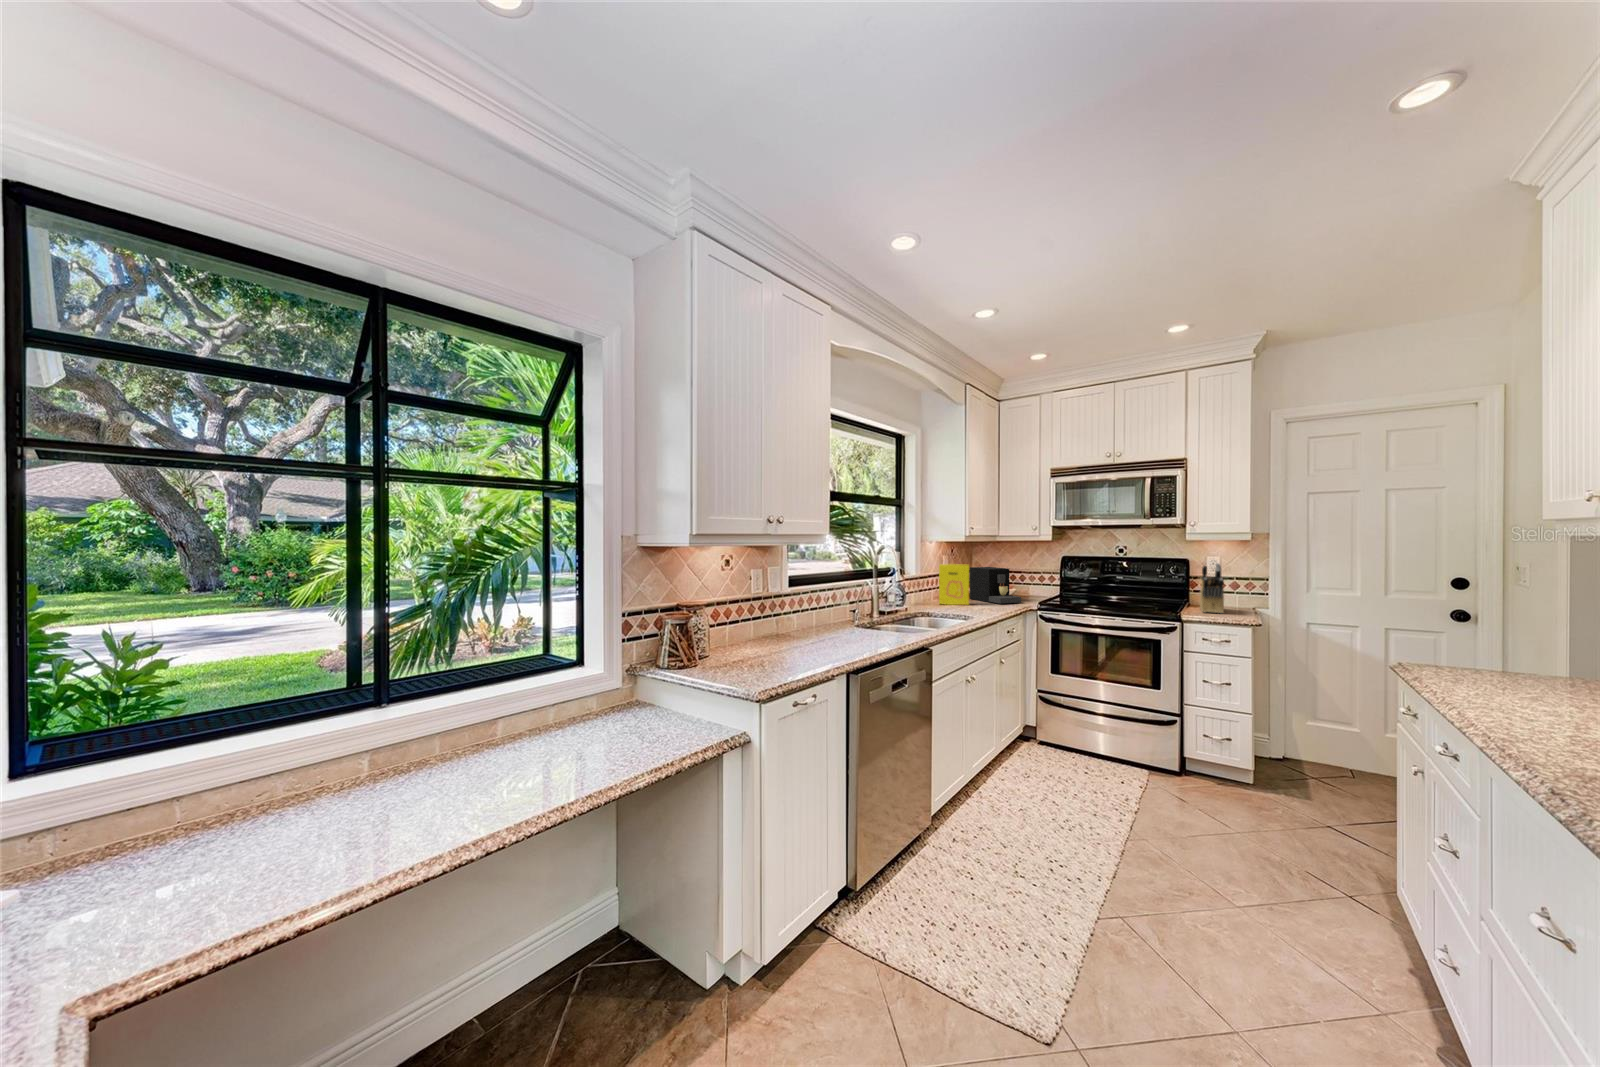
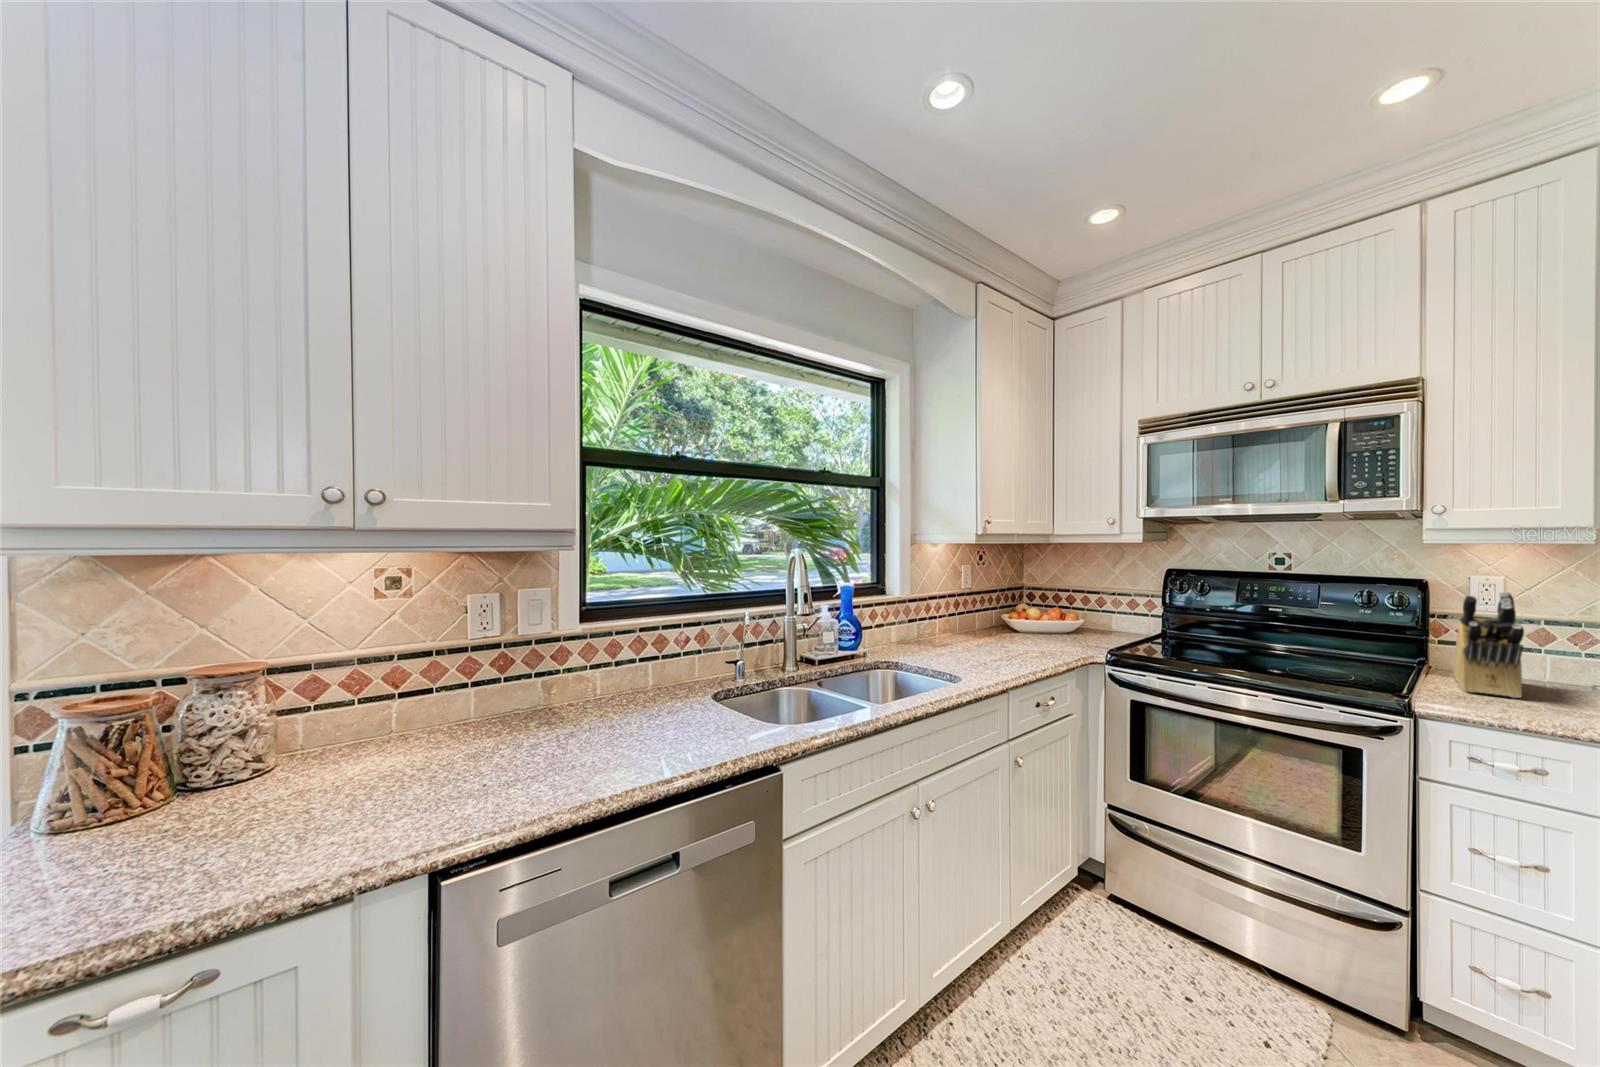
cereal box: present [939,564,969,605] -> none [940,580,990,647]
coffee maker: present [970,567,1021,604] -> none [1004,584,1083,647]

